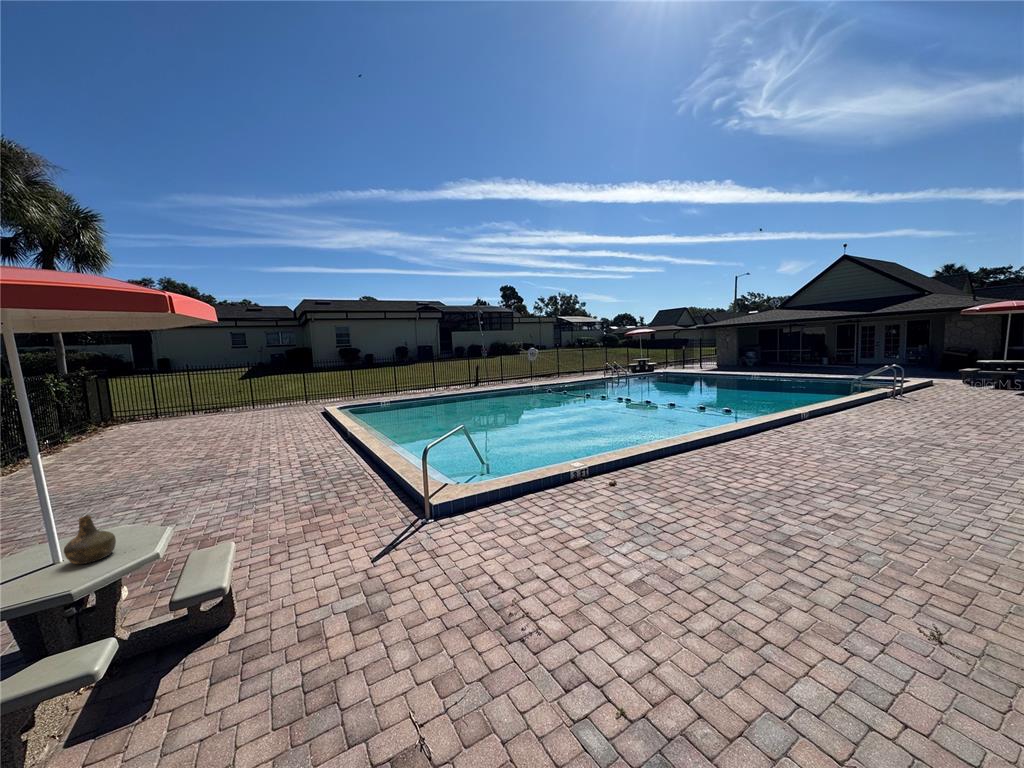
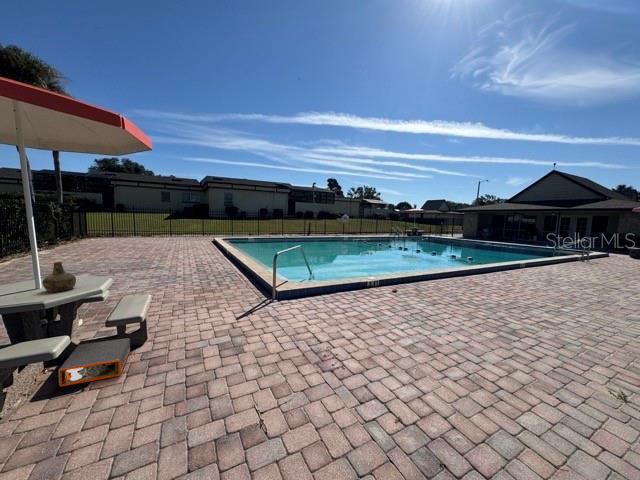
storage box: none [106,620,211,715] -> present [58,338,130,386]

